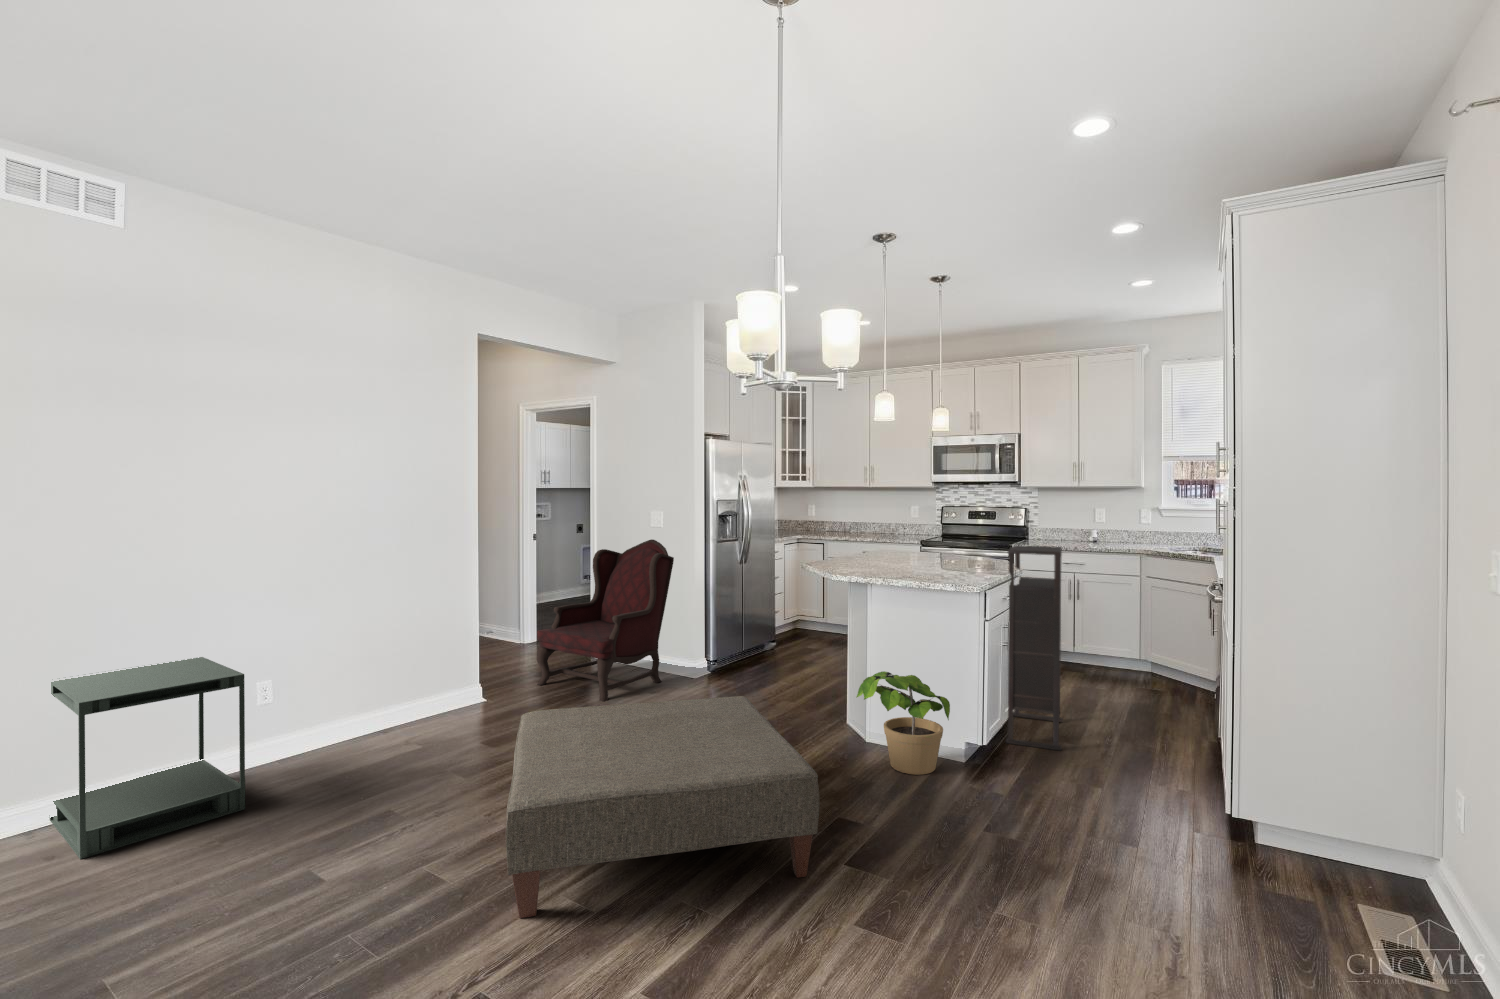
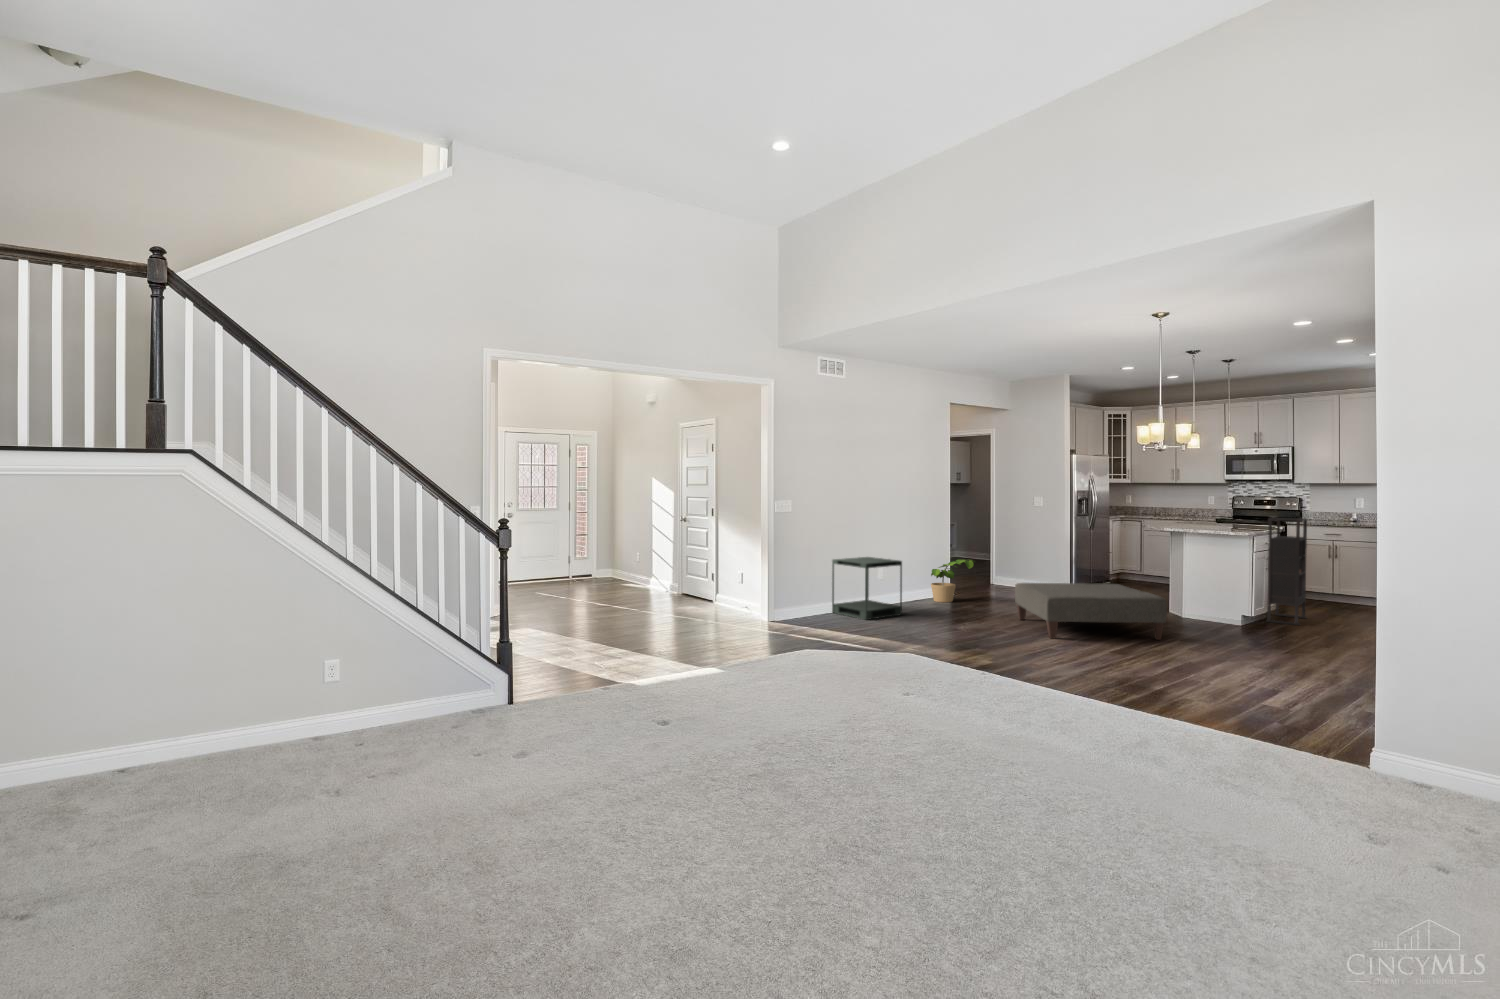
armchair: present [537,539,674,701] -> none [973,515,1051,599]
potted plant: present [857,671,950,775] -> present [931,559,975,602]

